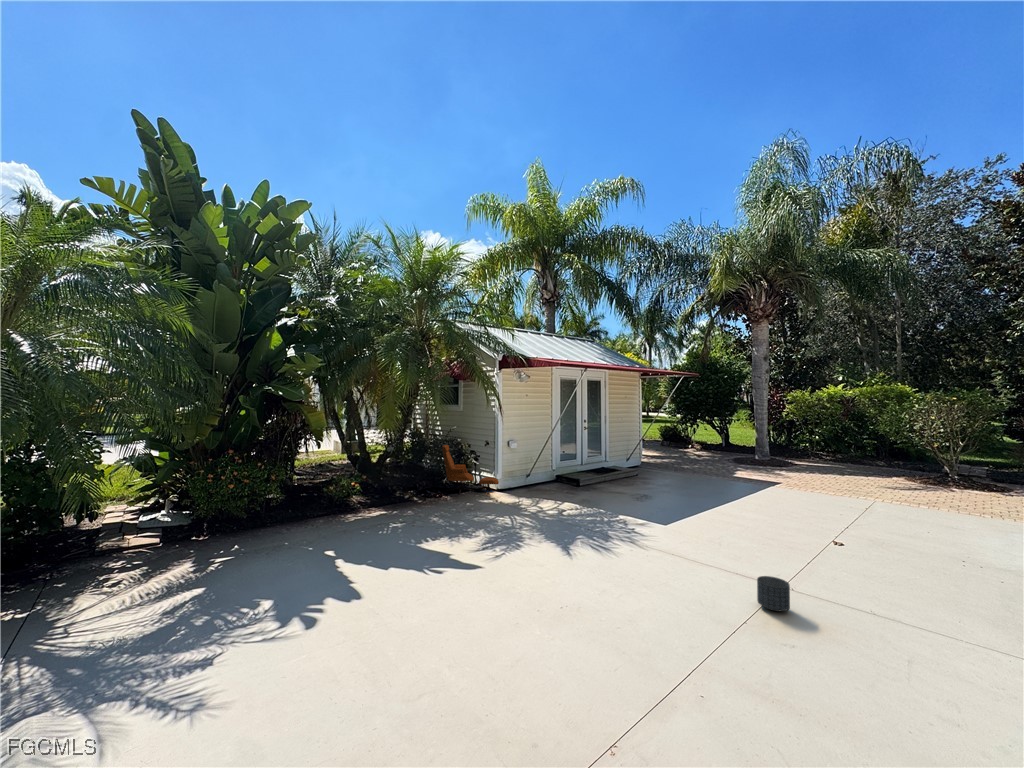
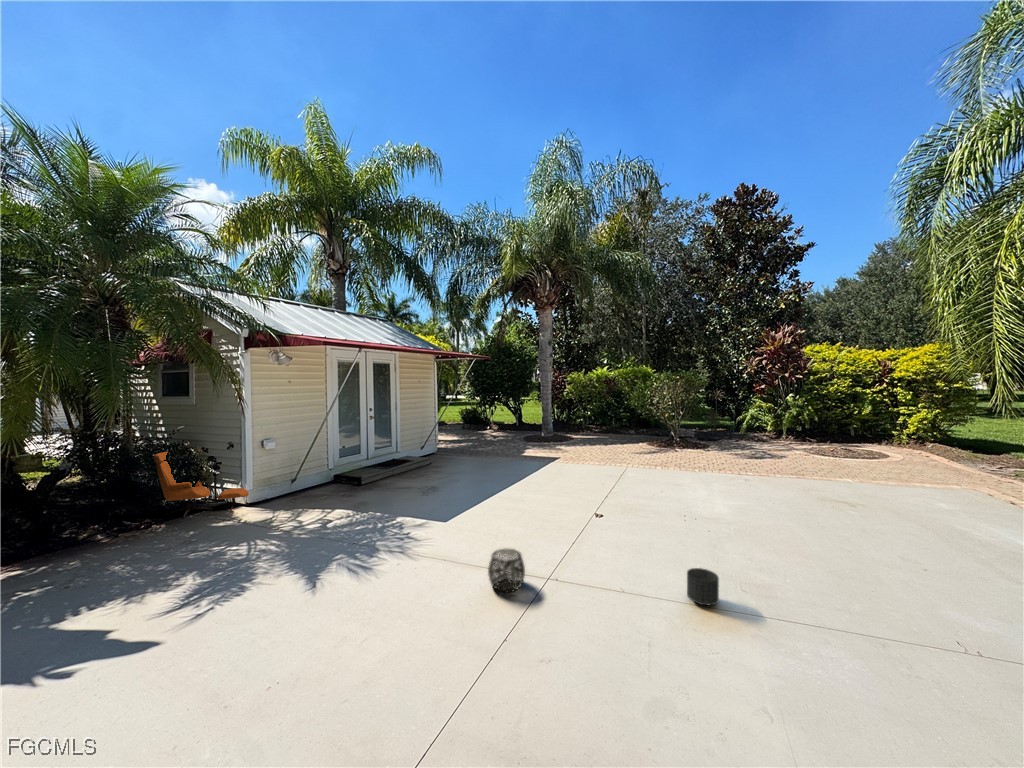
woven basket: none [717,541,754,579] -> present [488,548,525,592]
planter: present [757,576,790,611] -> present [687,568,719,605]

